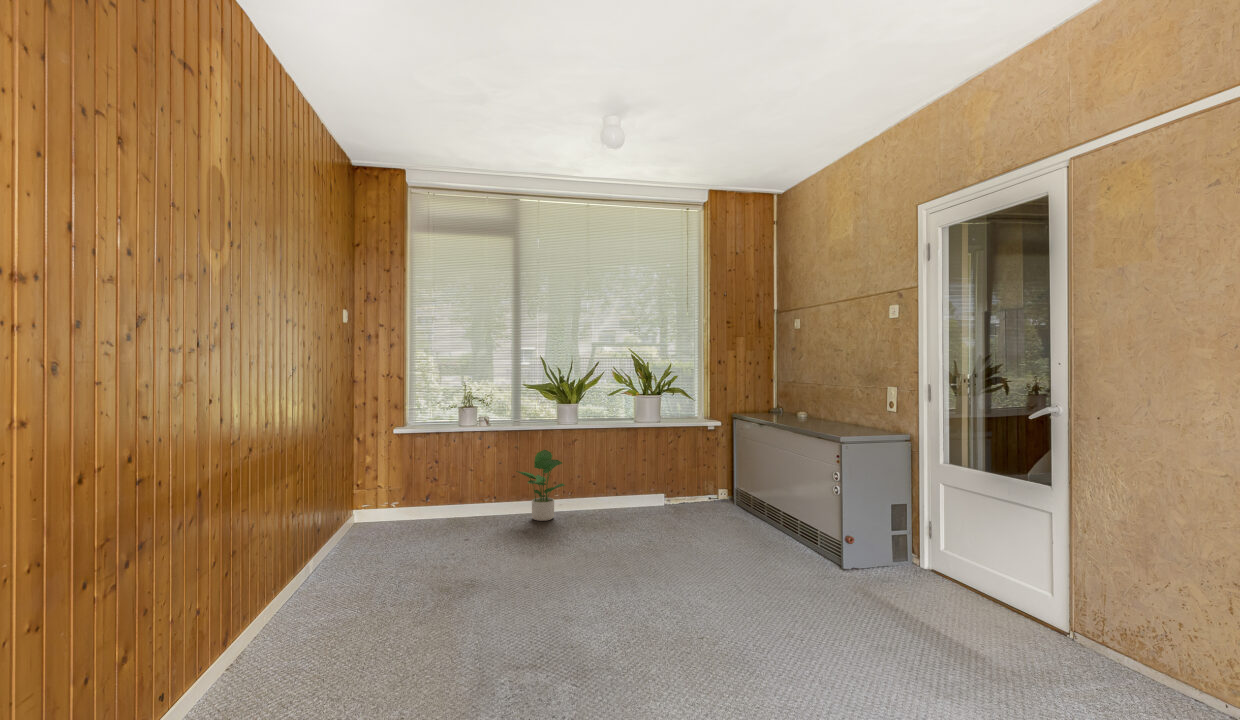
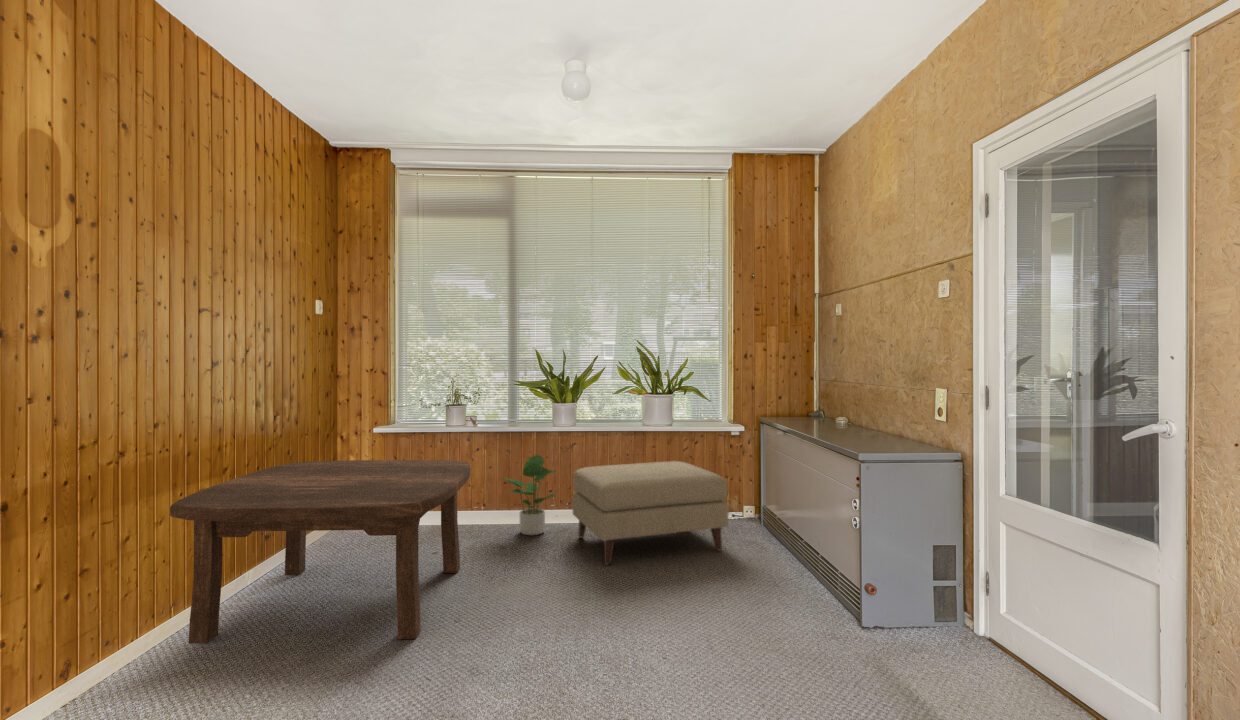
ottoman: none [581,452,717,539] -> present [572,461,729,565]
coffee table: none [287,455,518,618] -> present [170,460,471,643]

